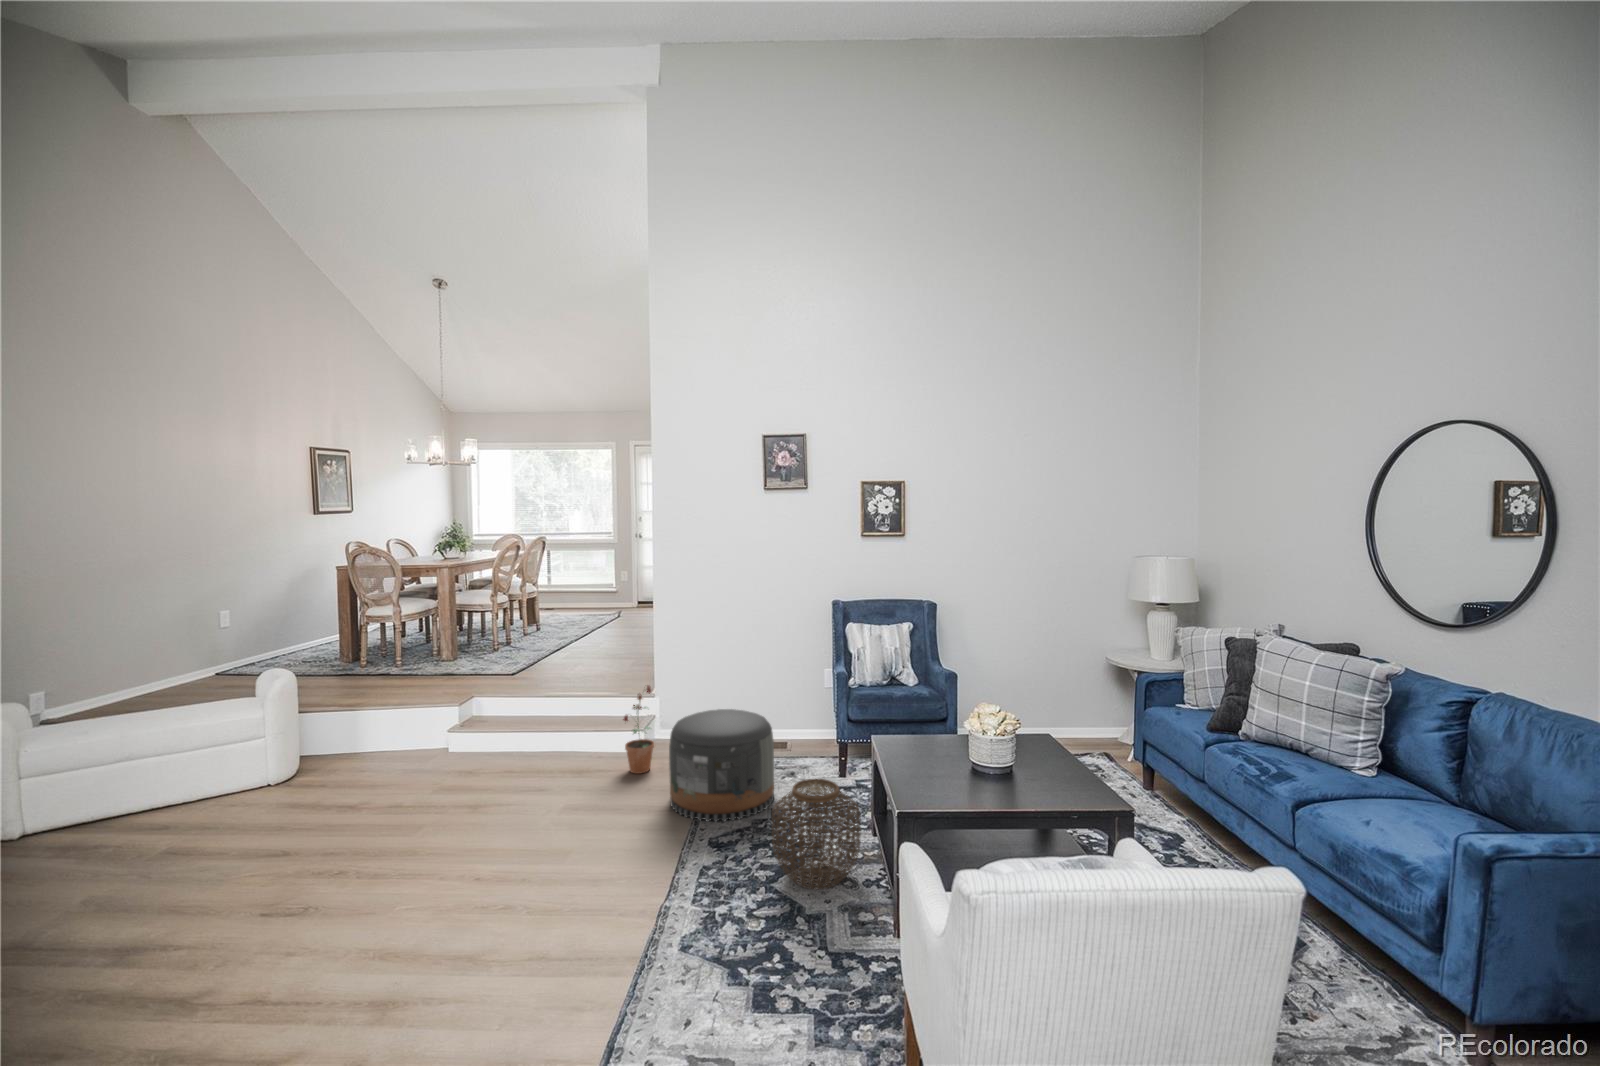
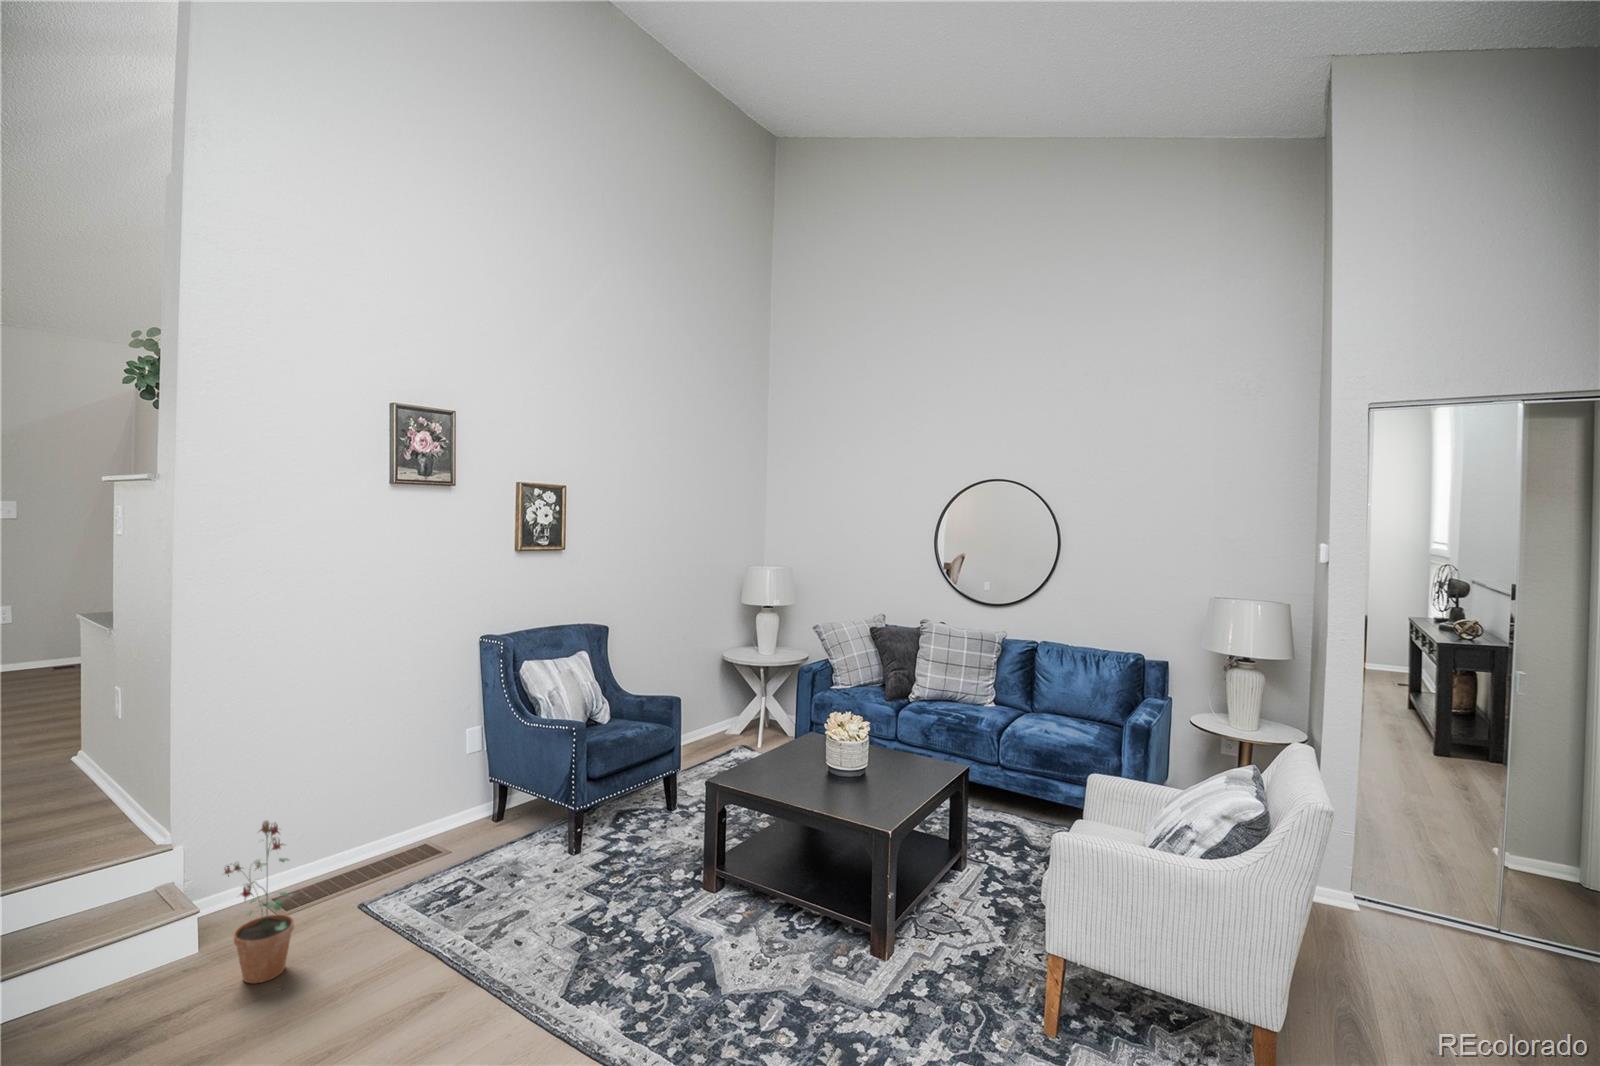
pouf: present [669,709,774,822] -> none [401,807,566,991]
woven basket: present [772,779,861,889] -> none [696,843,800,976]

